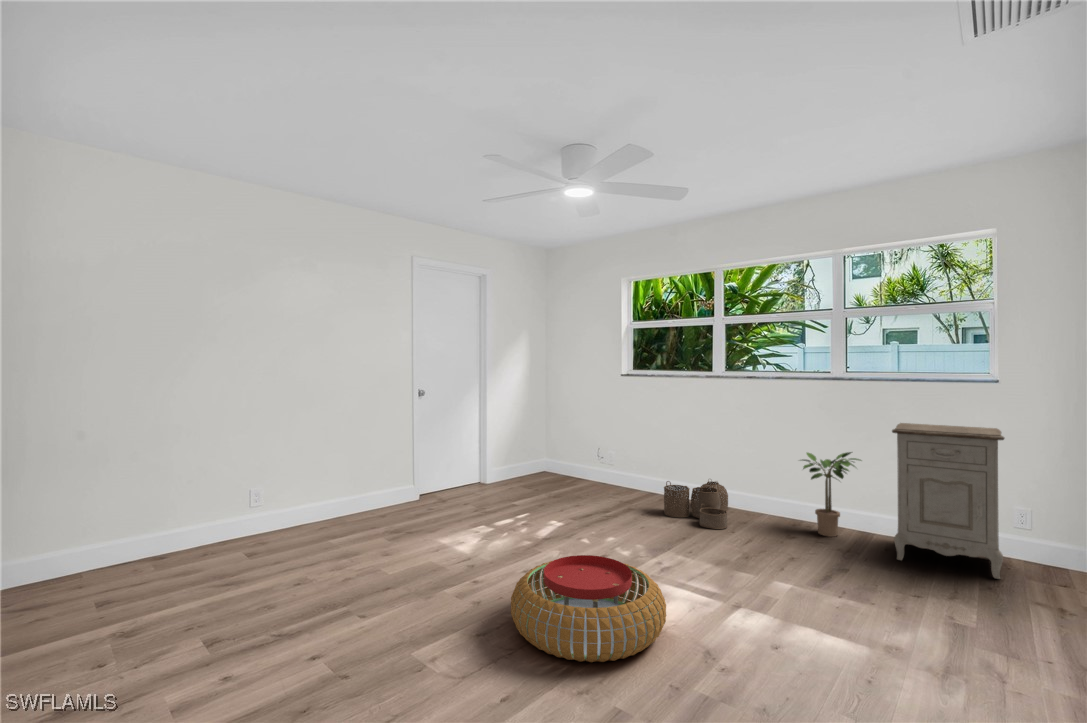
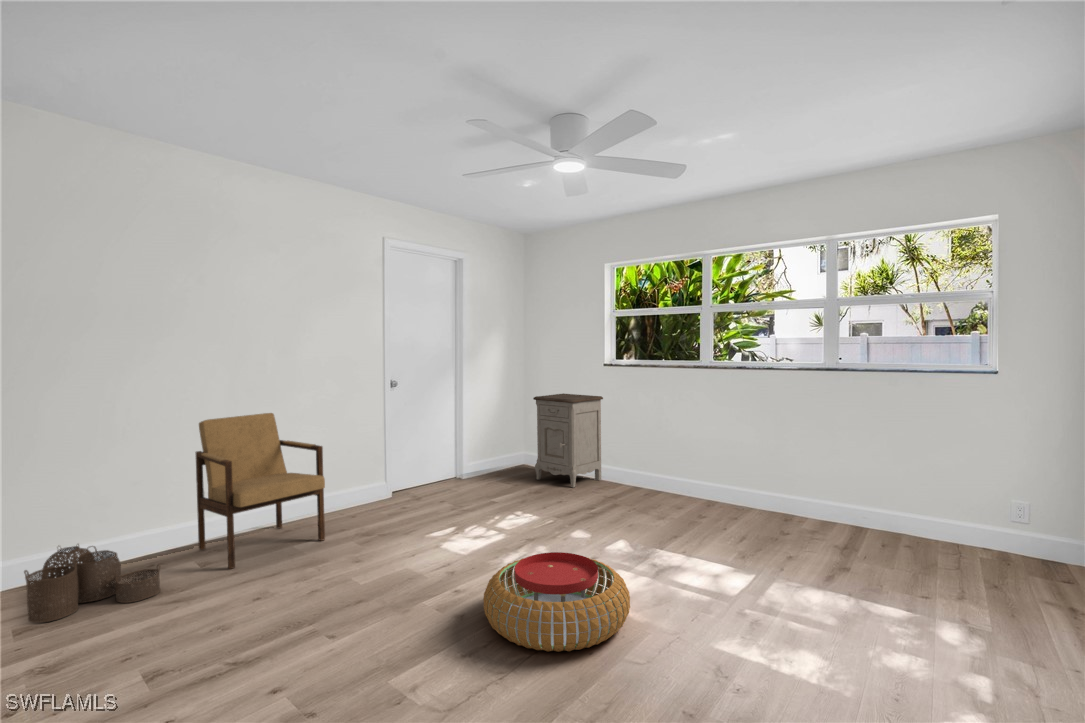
armchair: none [226,412,352,566] -> present [195,413,325,569]
nightstand: present [892,423,1004,579] -> present [533,393,603,488]
potted plant: present [802,452,861,537] -> none [769,444,830,527]
woven basket: present [664,481,728,529] -> present [24,544,160,623]

